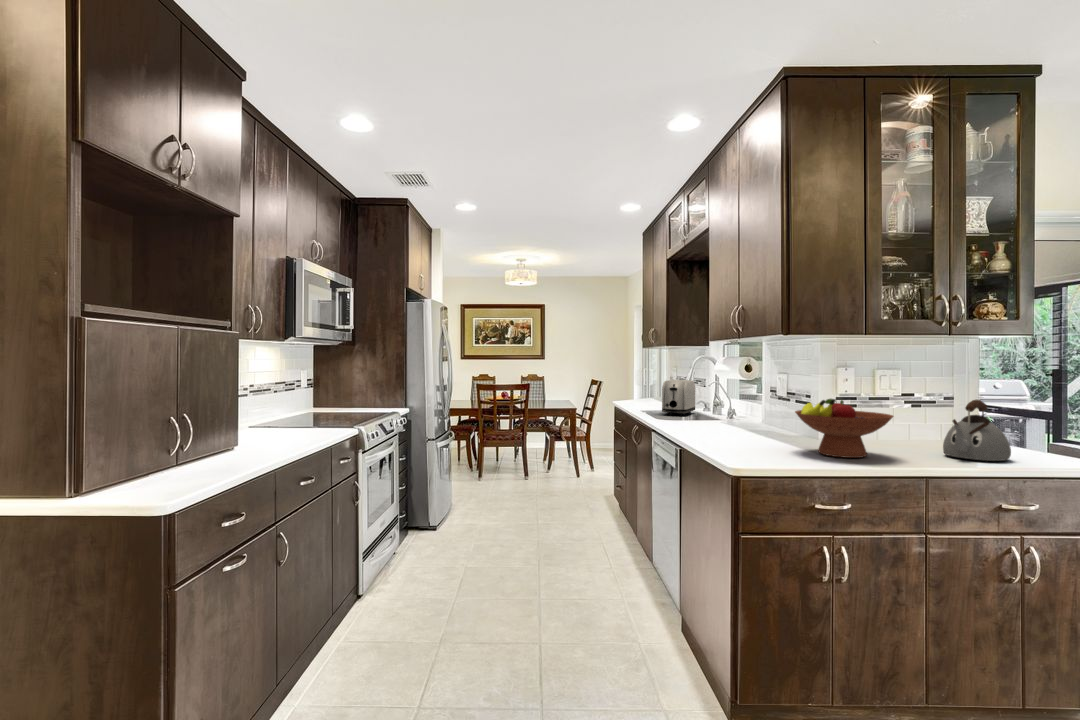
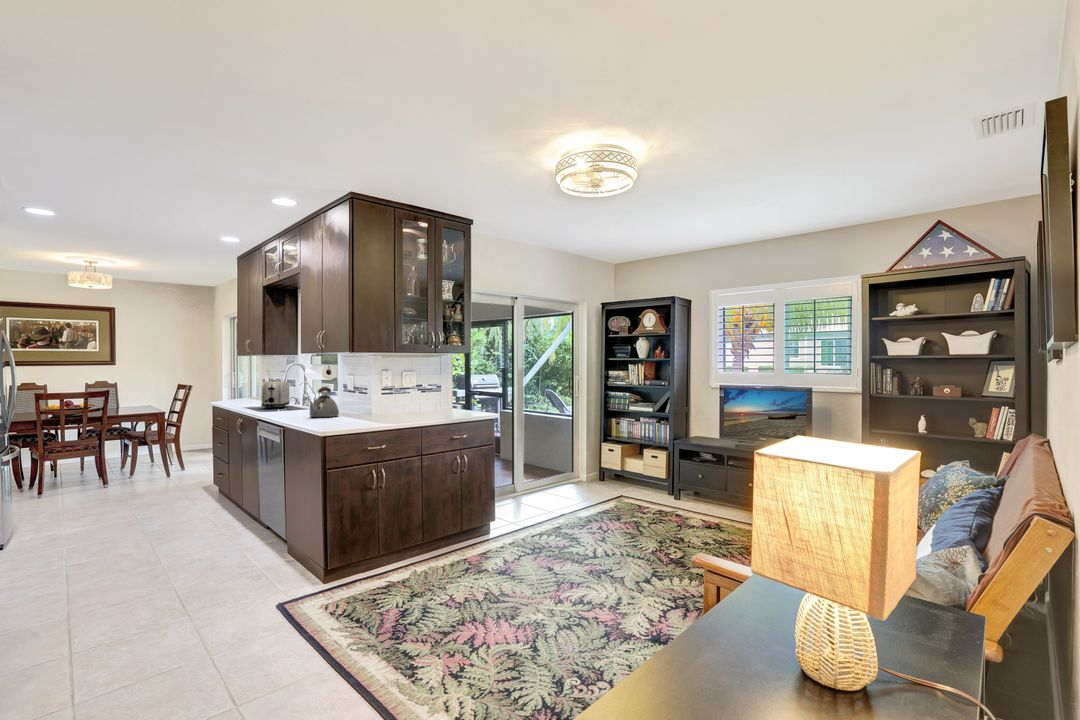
fruit bowl: present [795,399,893,458] -> none [353,389,404,421]
kettle: present [943,400,1011,461] -> present [309,387,339,417]

